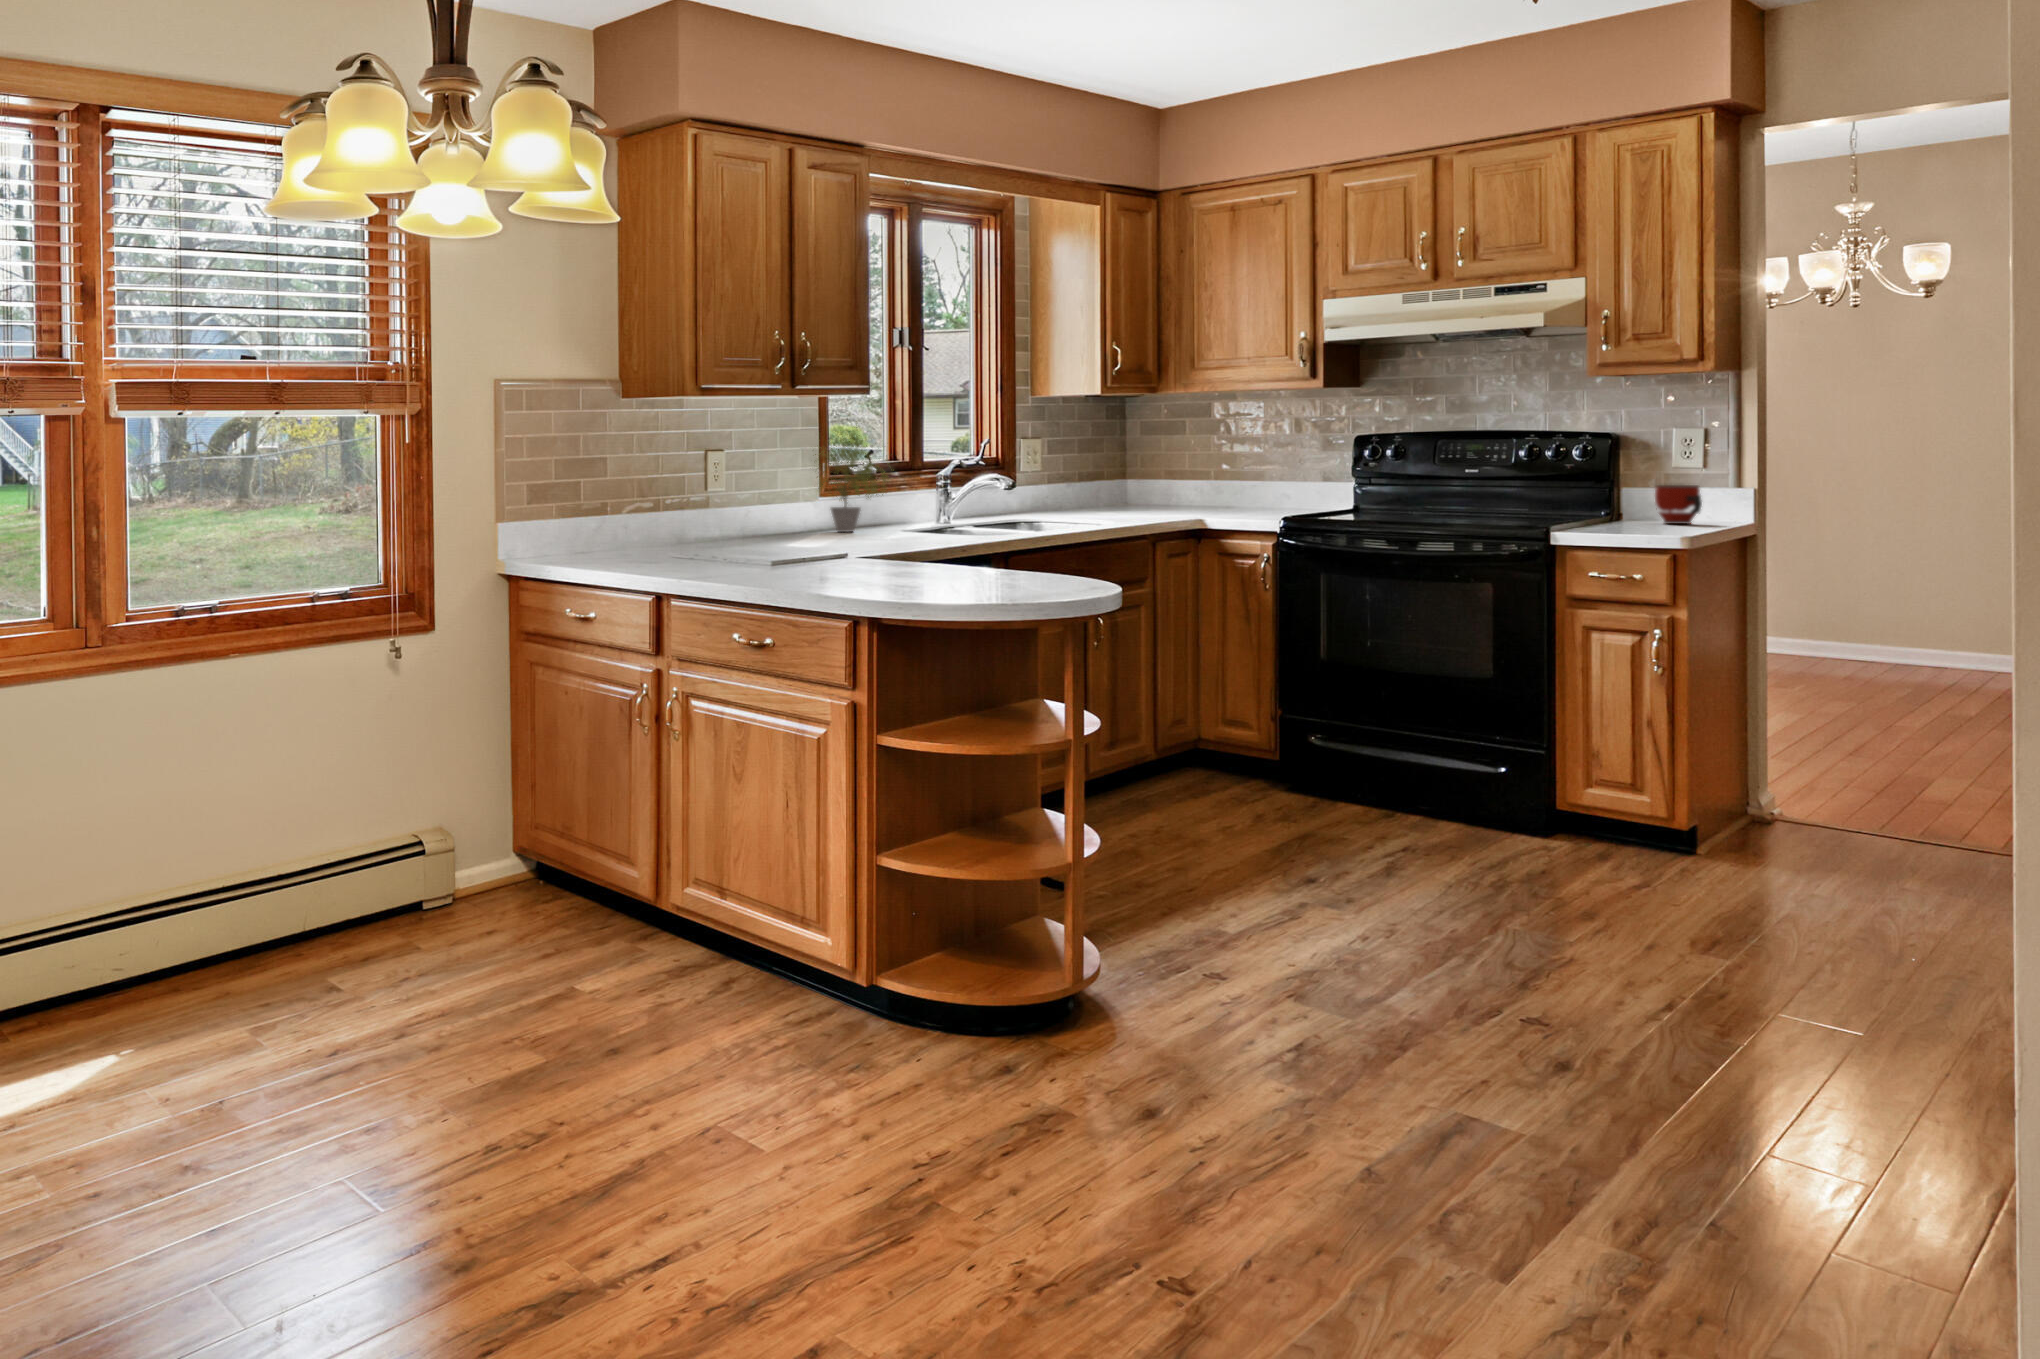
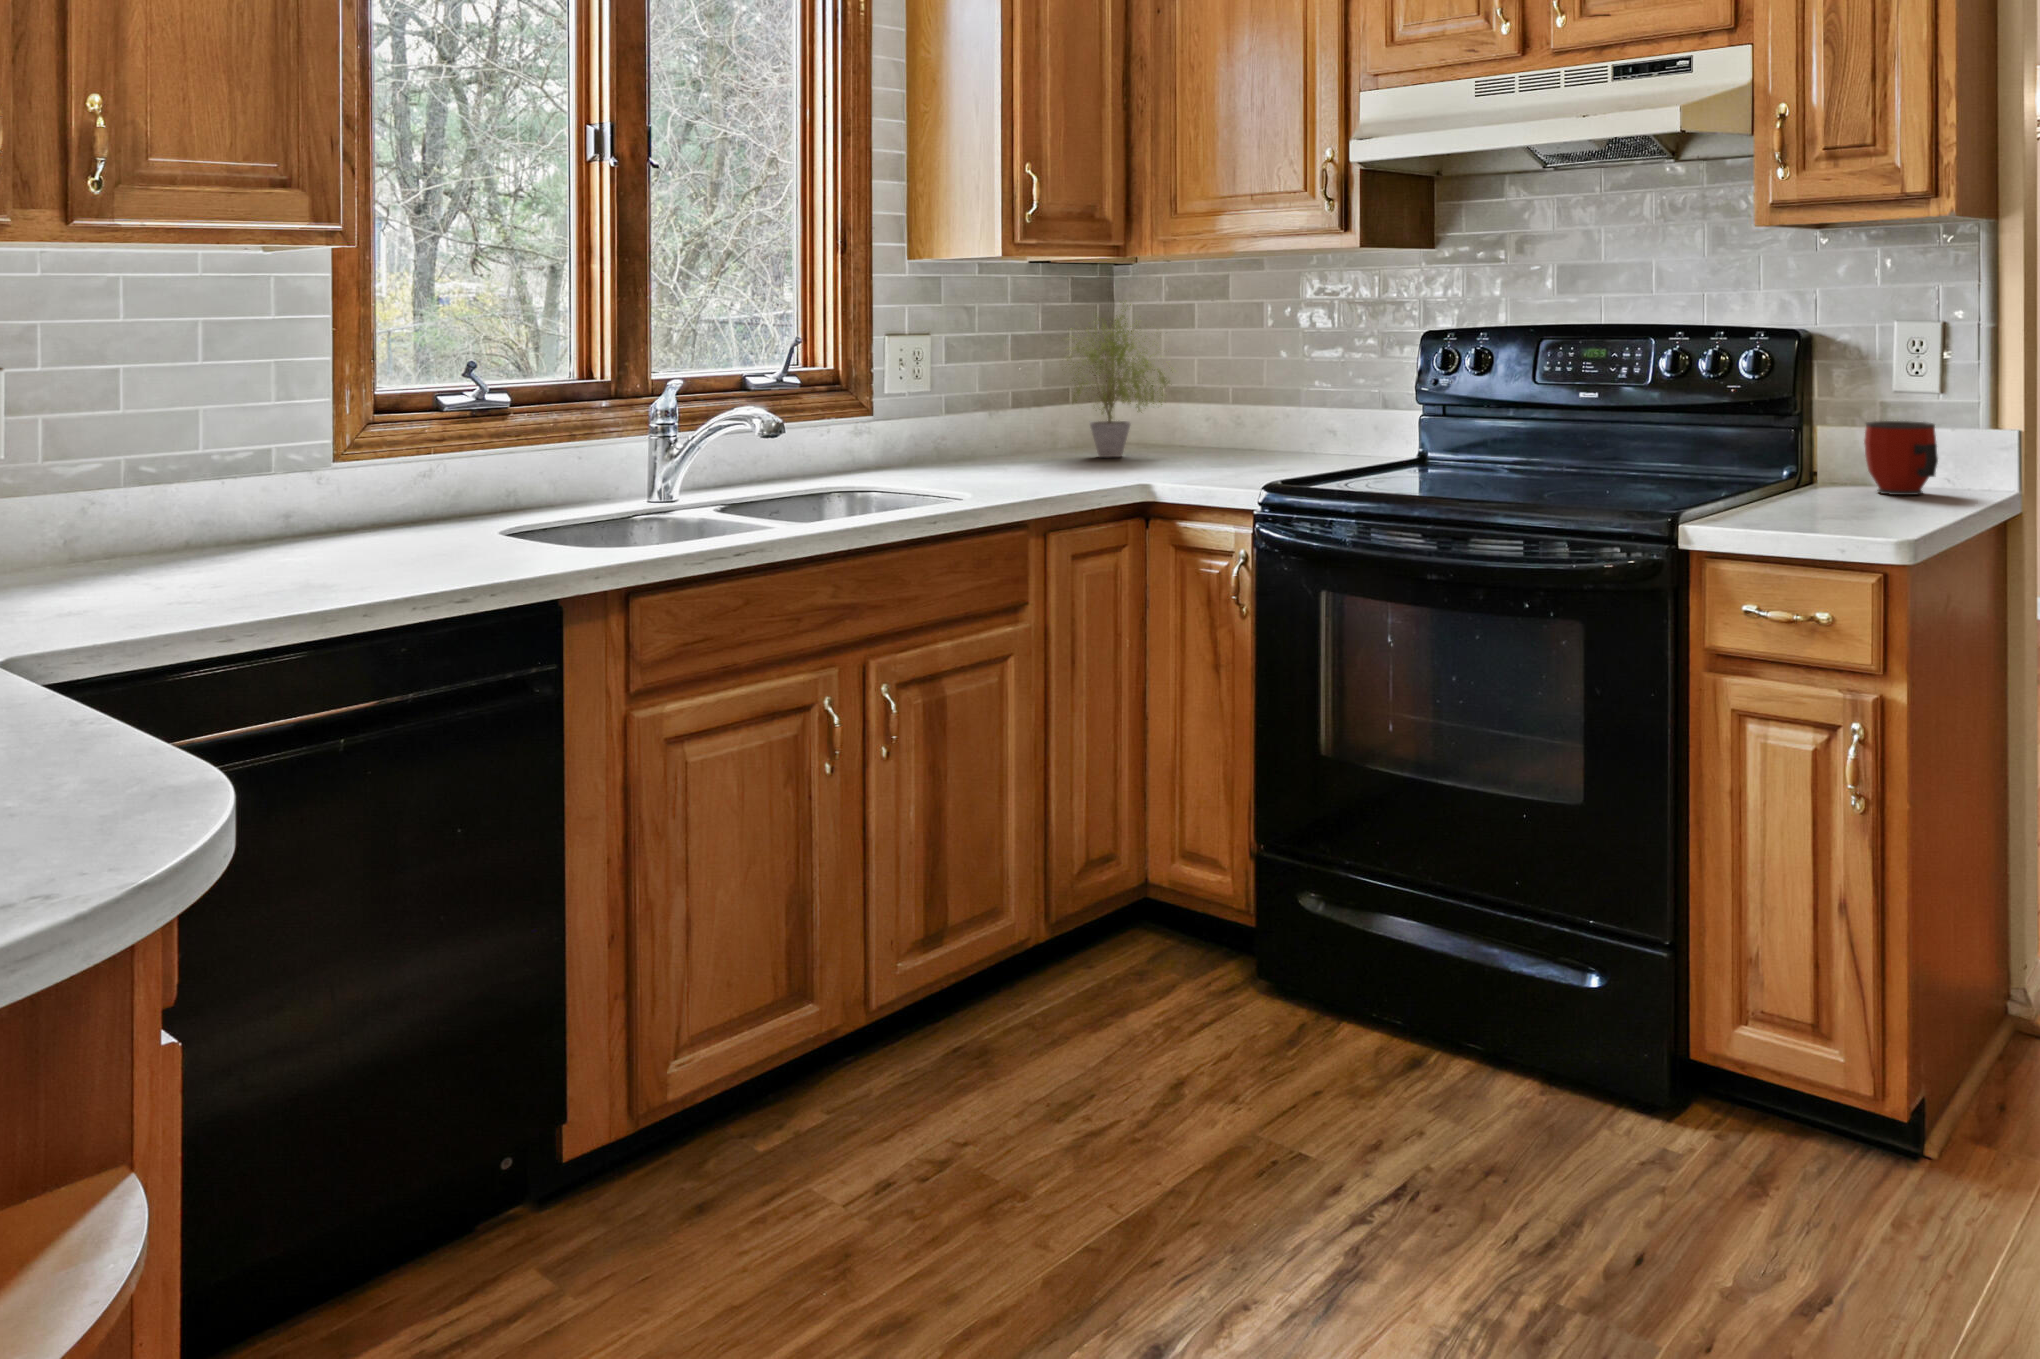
potted plant: present [815,425,892,532] -> present [1067,303,1167,457]

